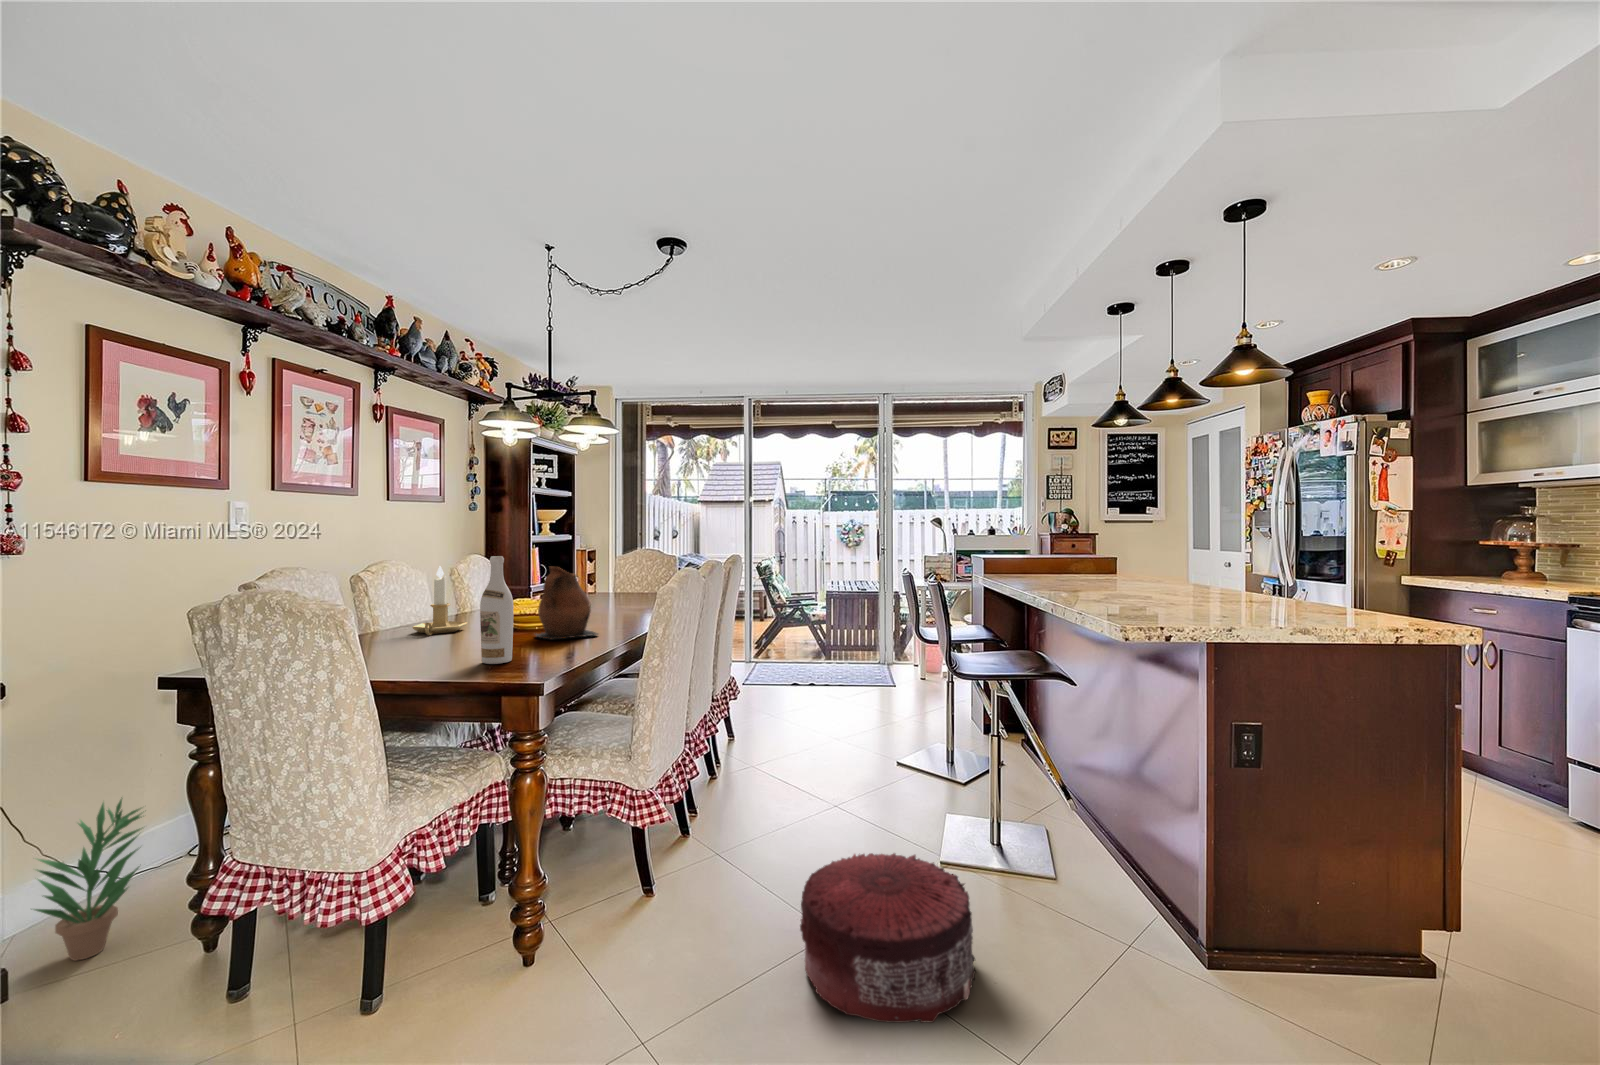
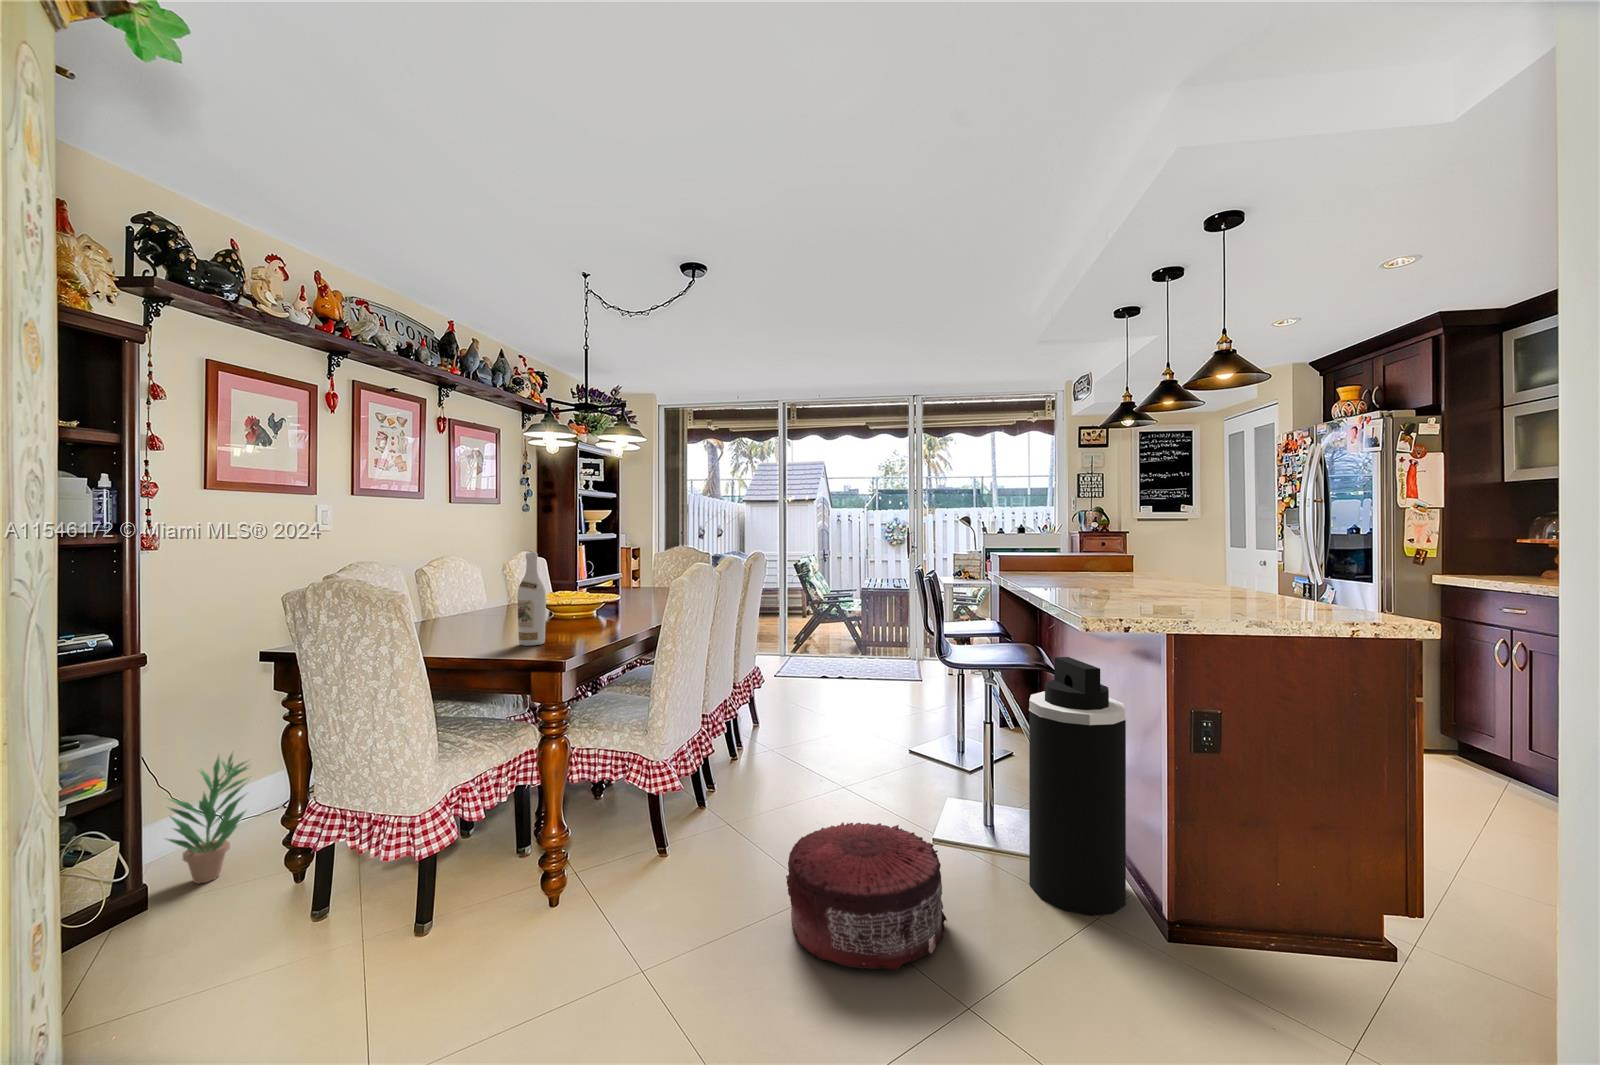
candlestick: present [412,566,467,635] -> none [469,560,517,622]
ceramic pitcher: present [536,567,598,639] -> none [568,562,627,626]
trash can: none [1051,667,1156,945] -> present [1029,657,1126,915]

